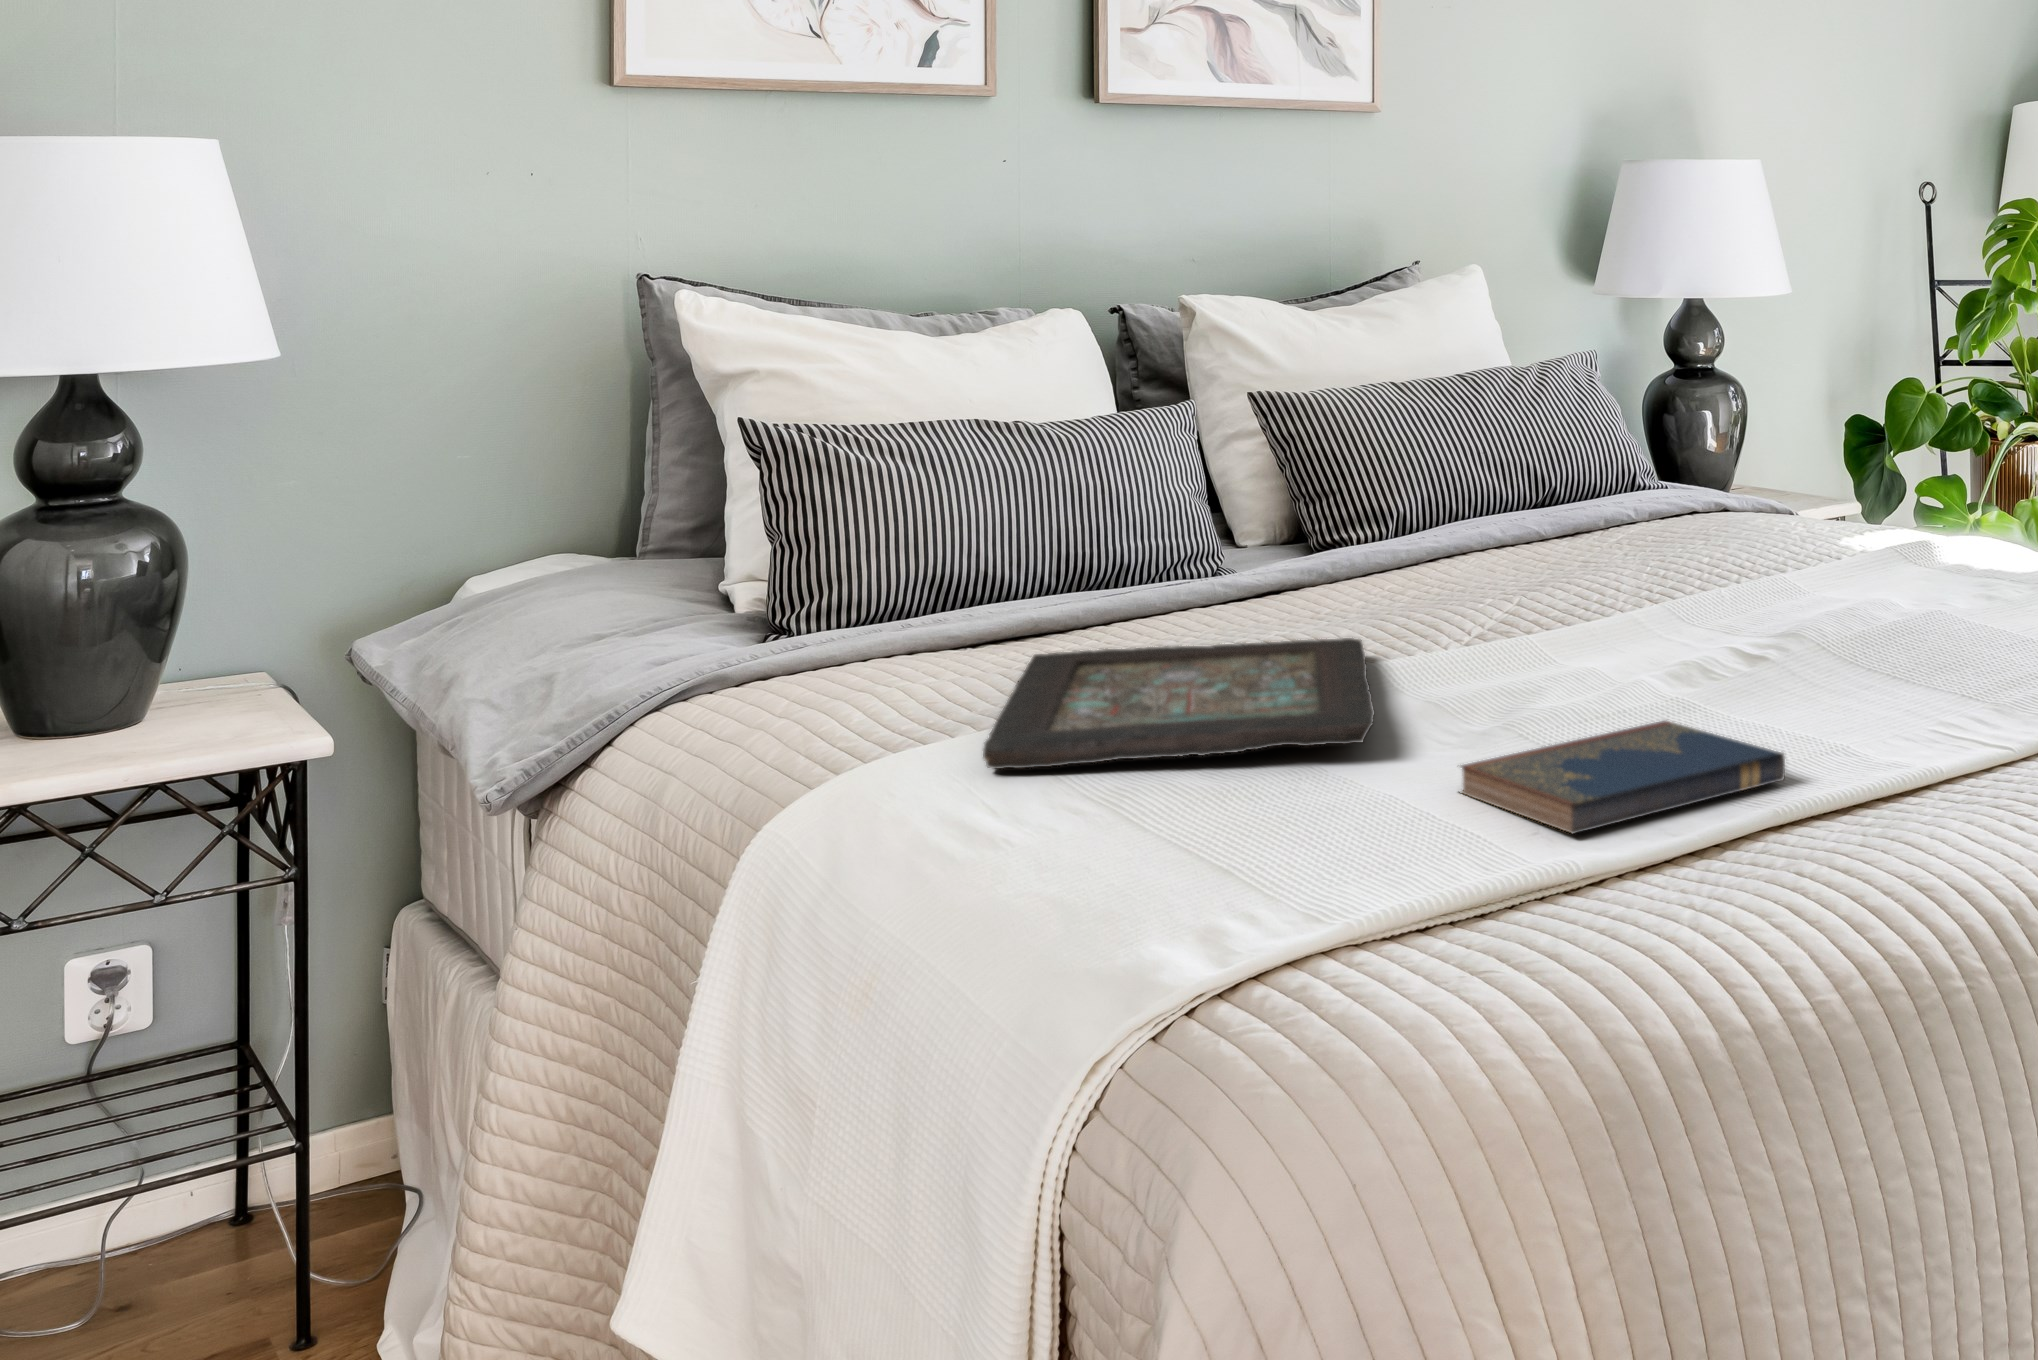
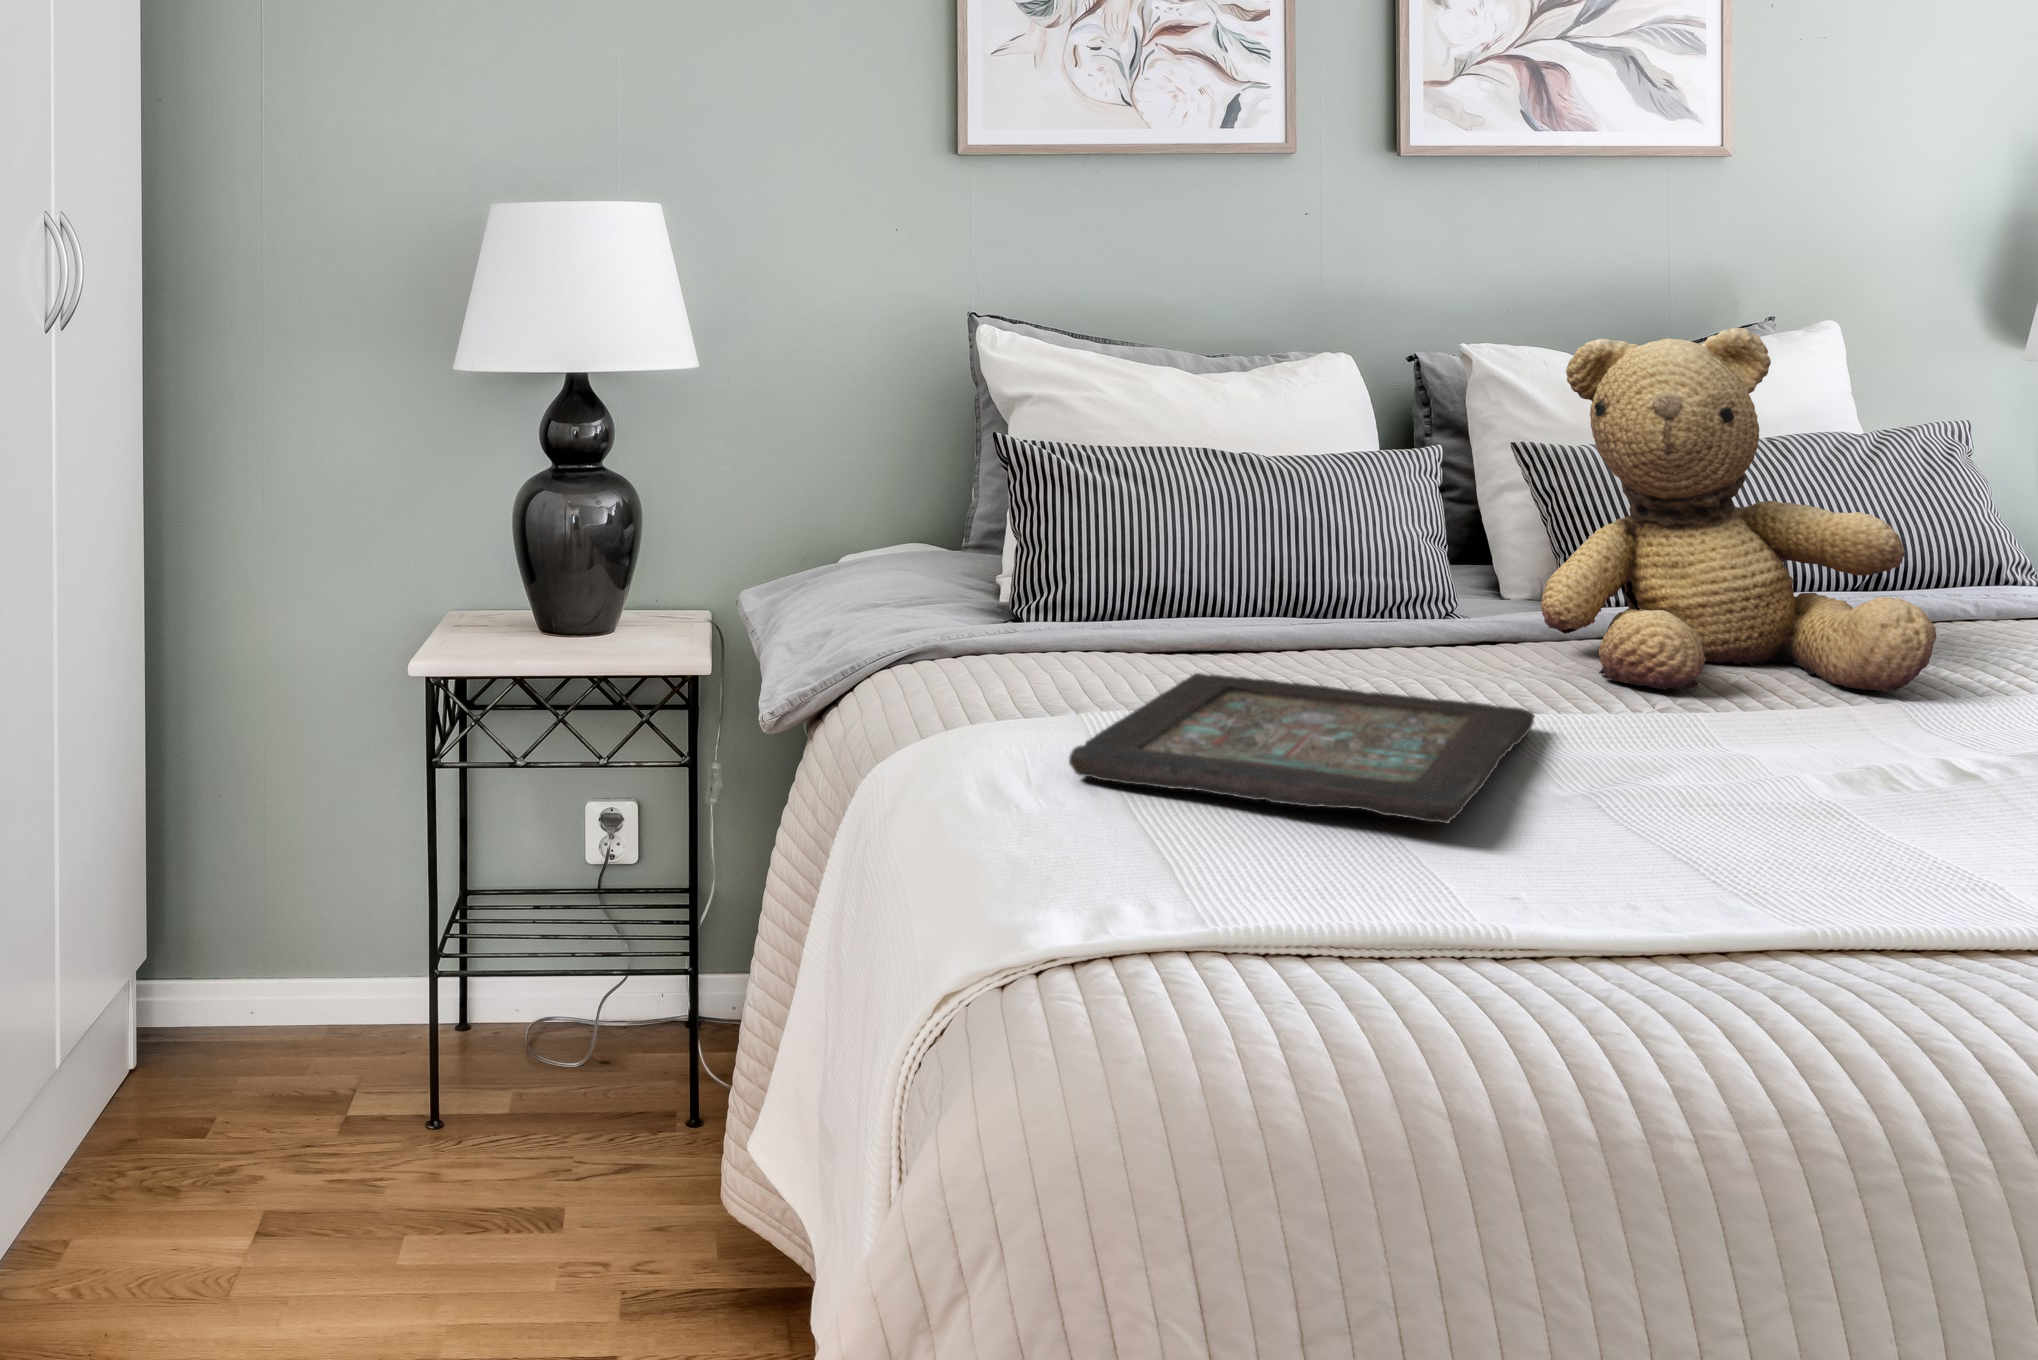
teddy bear: none [1317,277,1625,607] -> present [1541,327,1936,692]
hardcover book: present [1461,721,1785,834] -> none [1532,873,1991,989]

